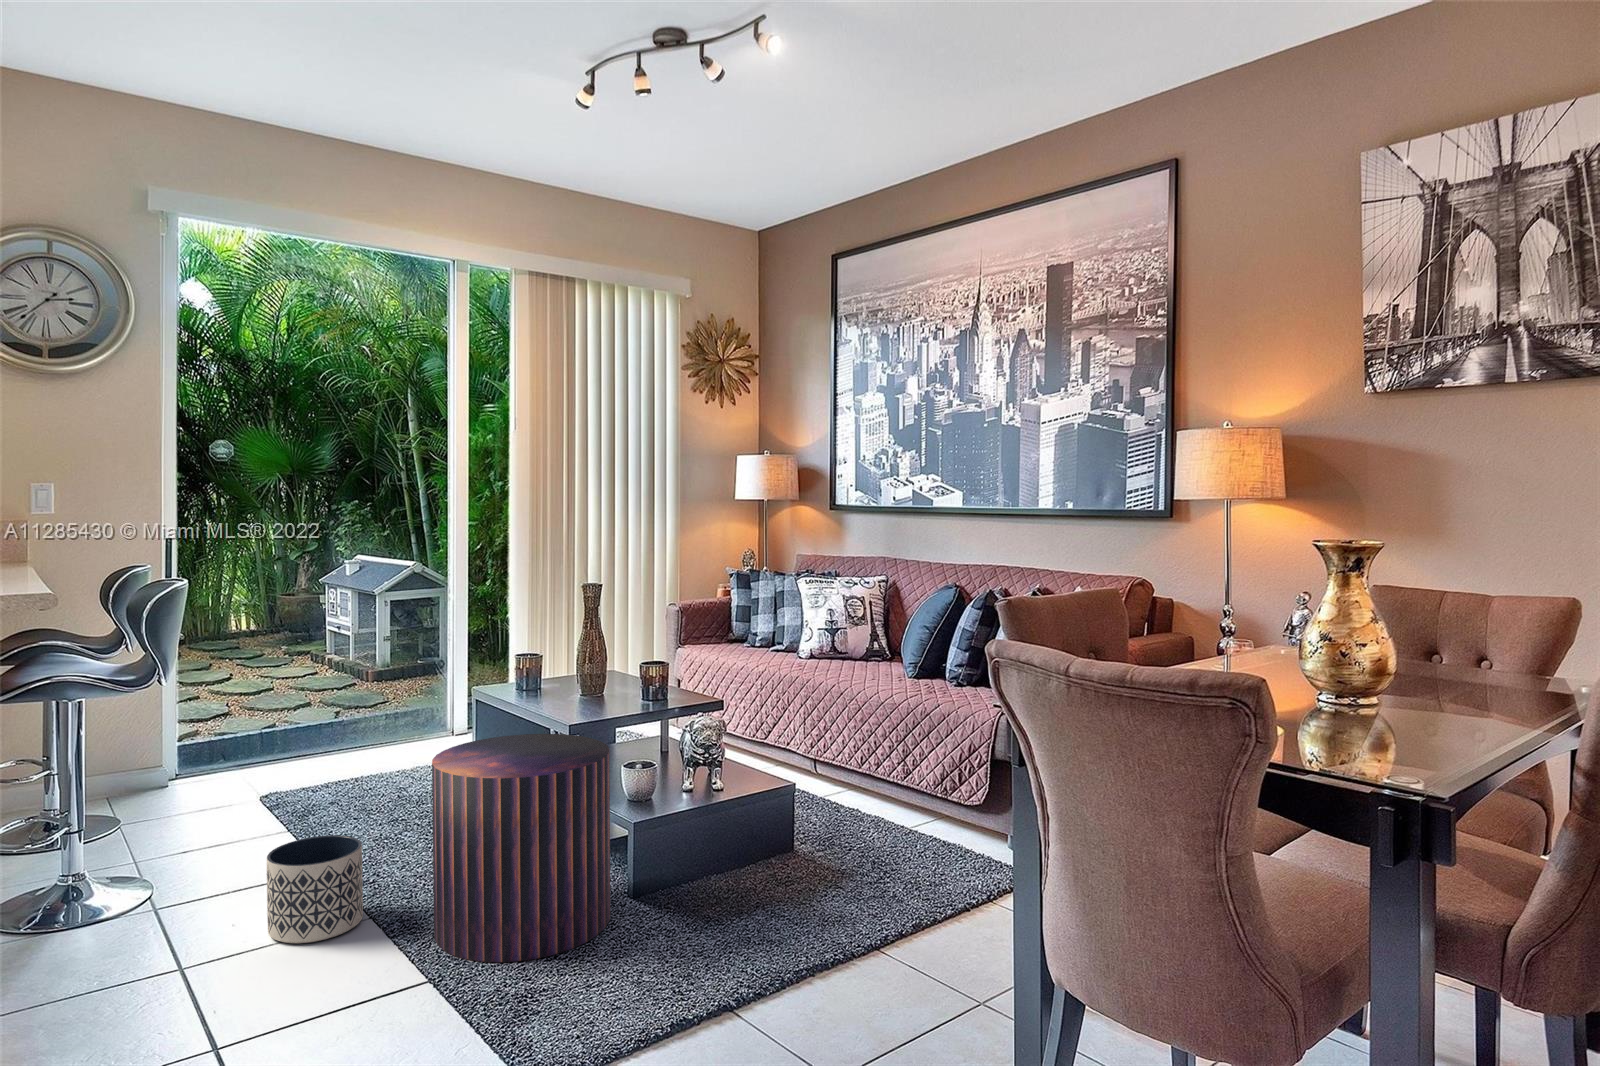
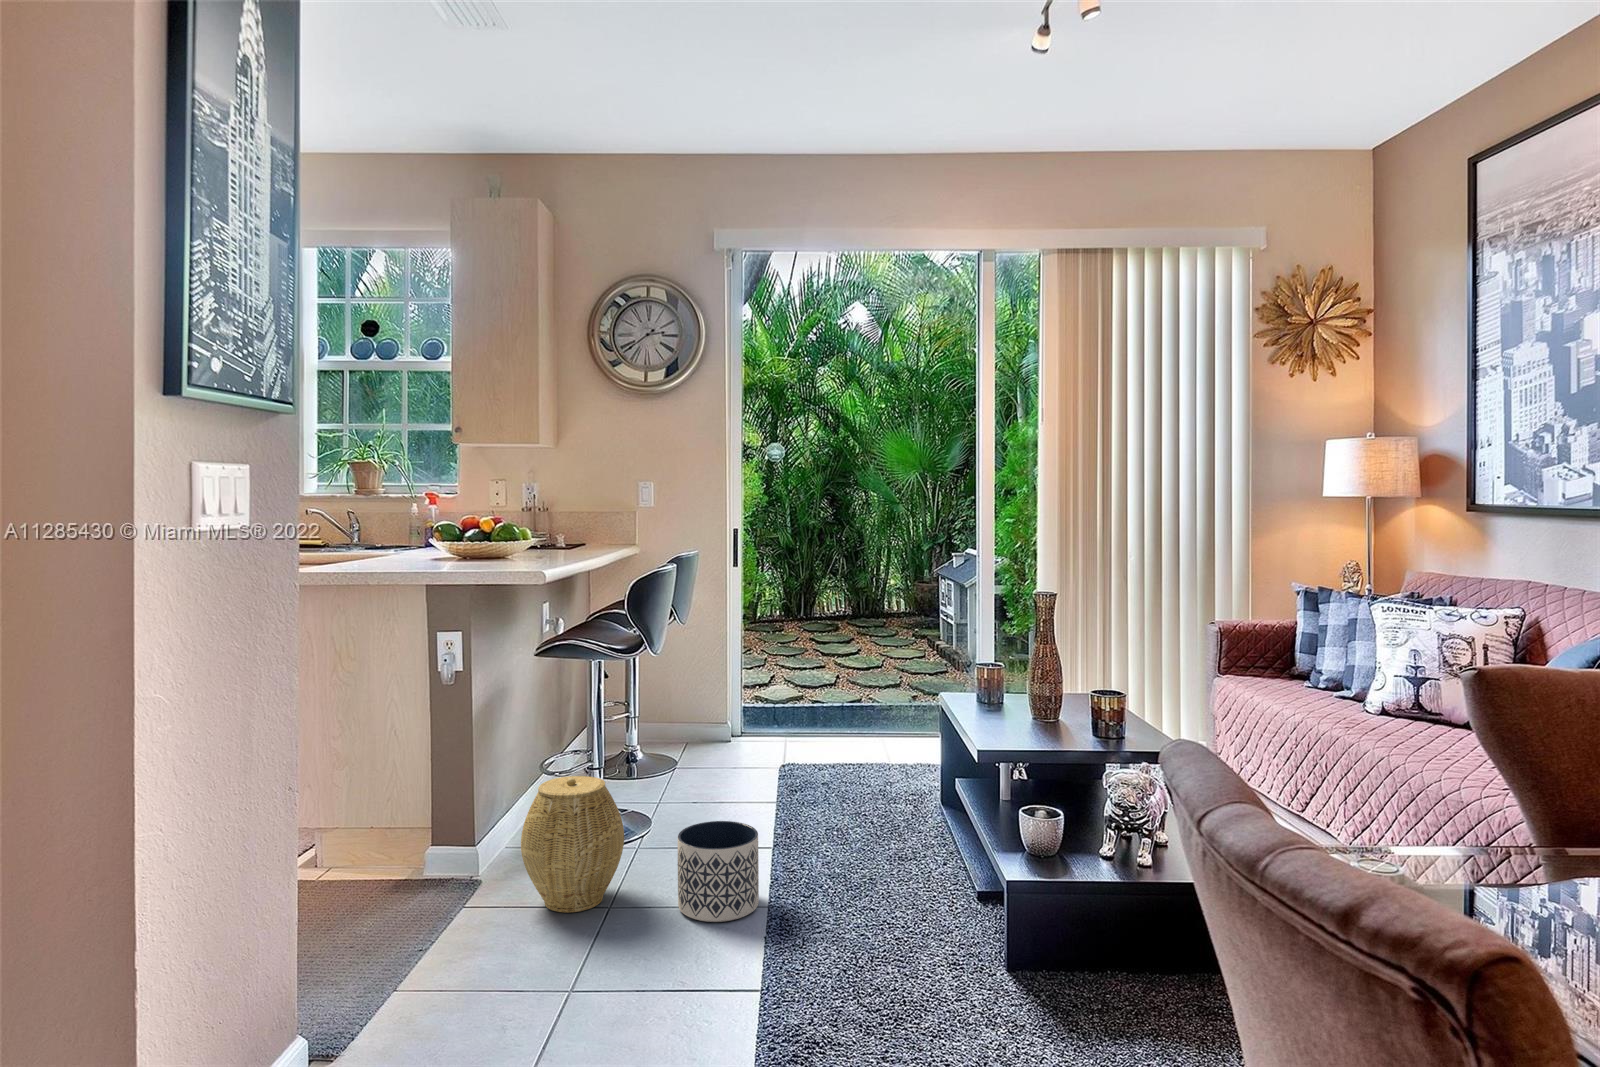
pouf: present [432,734,610,962] -> none [790,756,976,1012]
woven basket: none [47,820,193,985] -> present [521,776,624,913]

